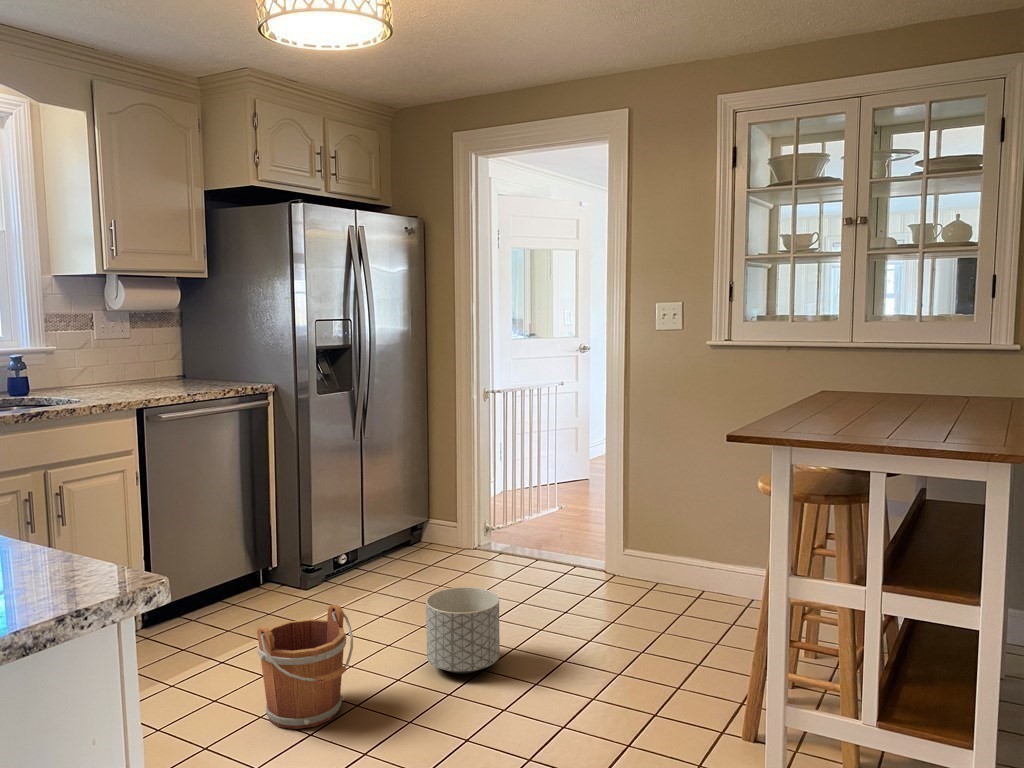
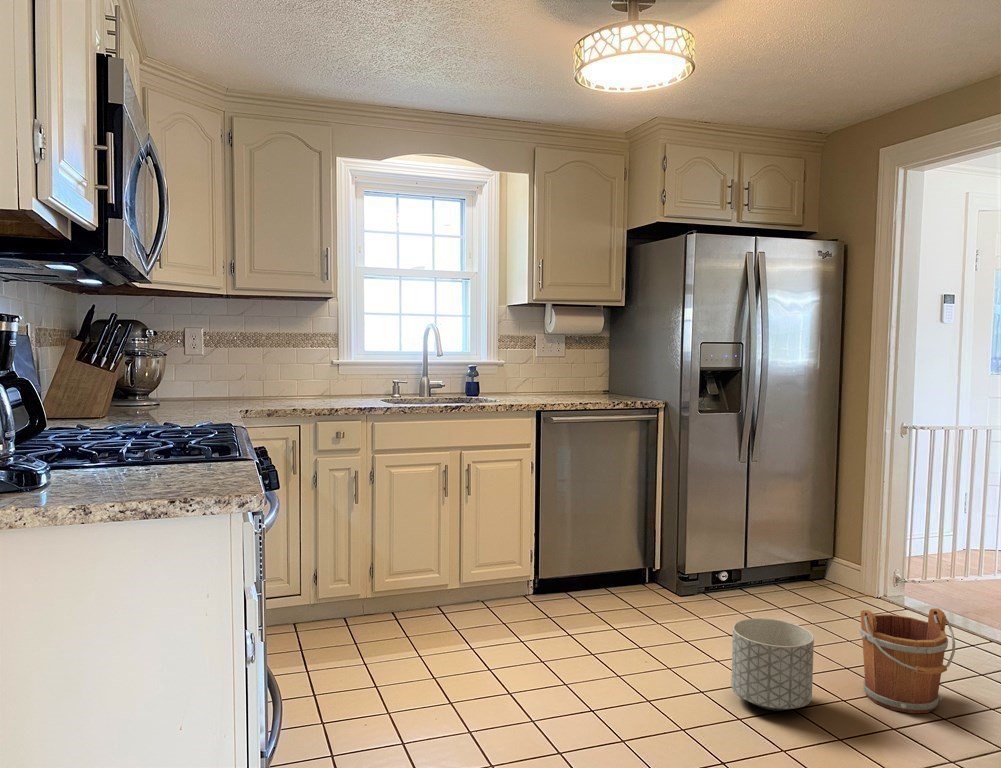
bucket: present [257,605,353,729] -> present [859,609,955,713]

